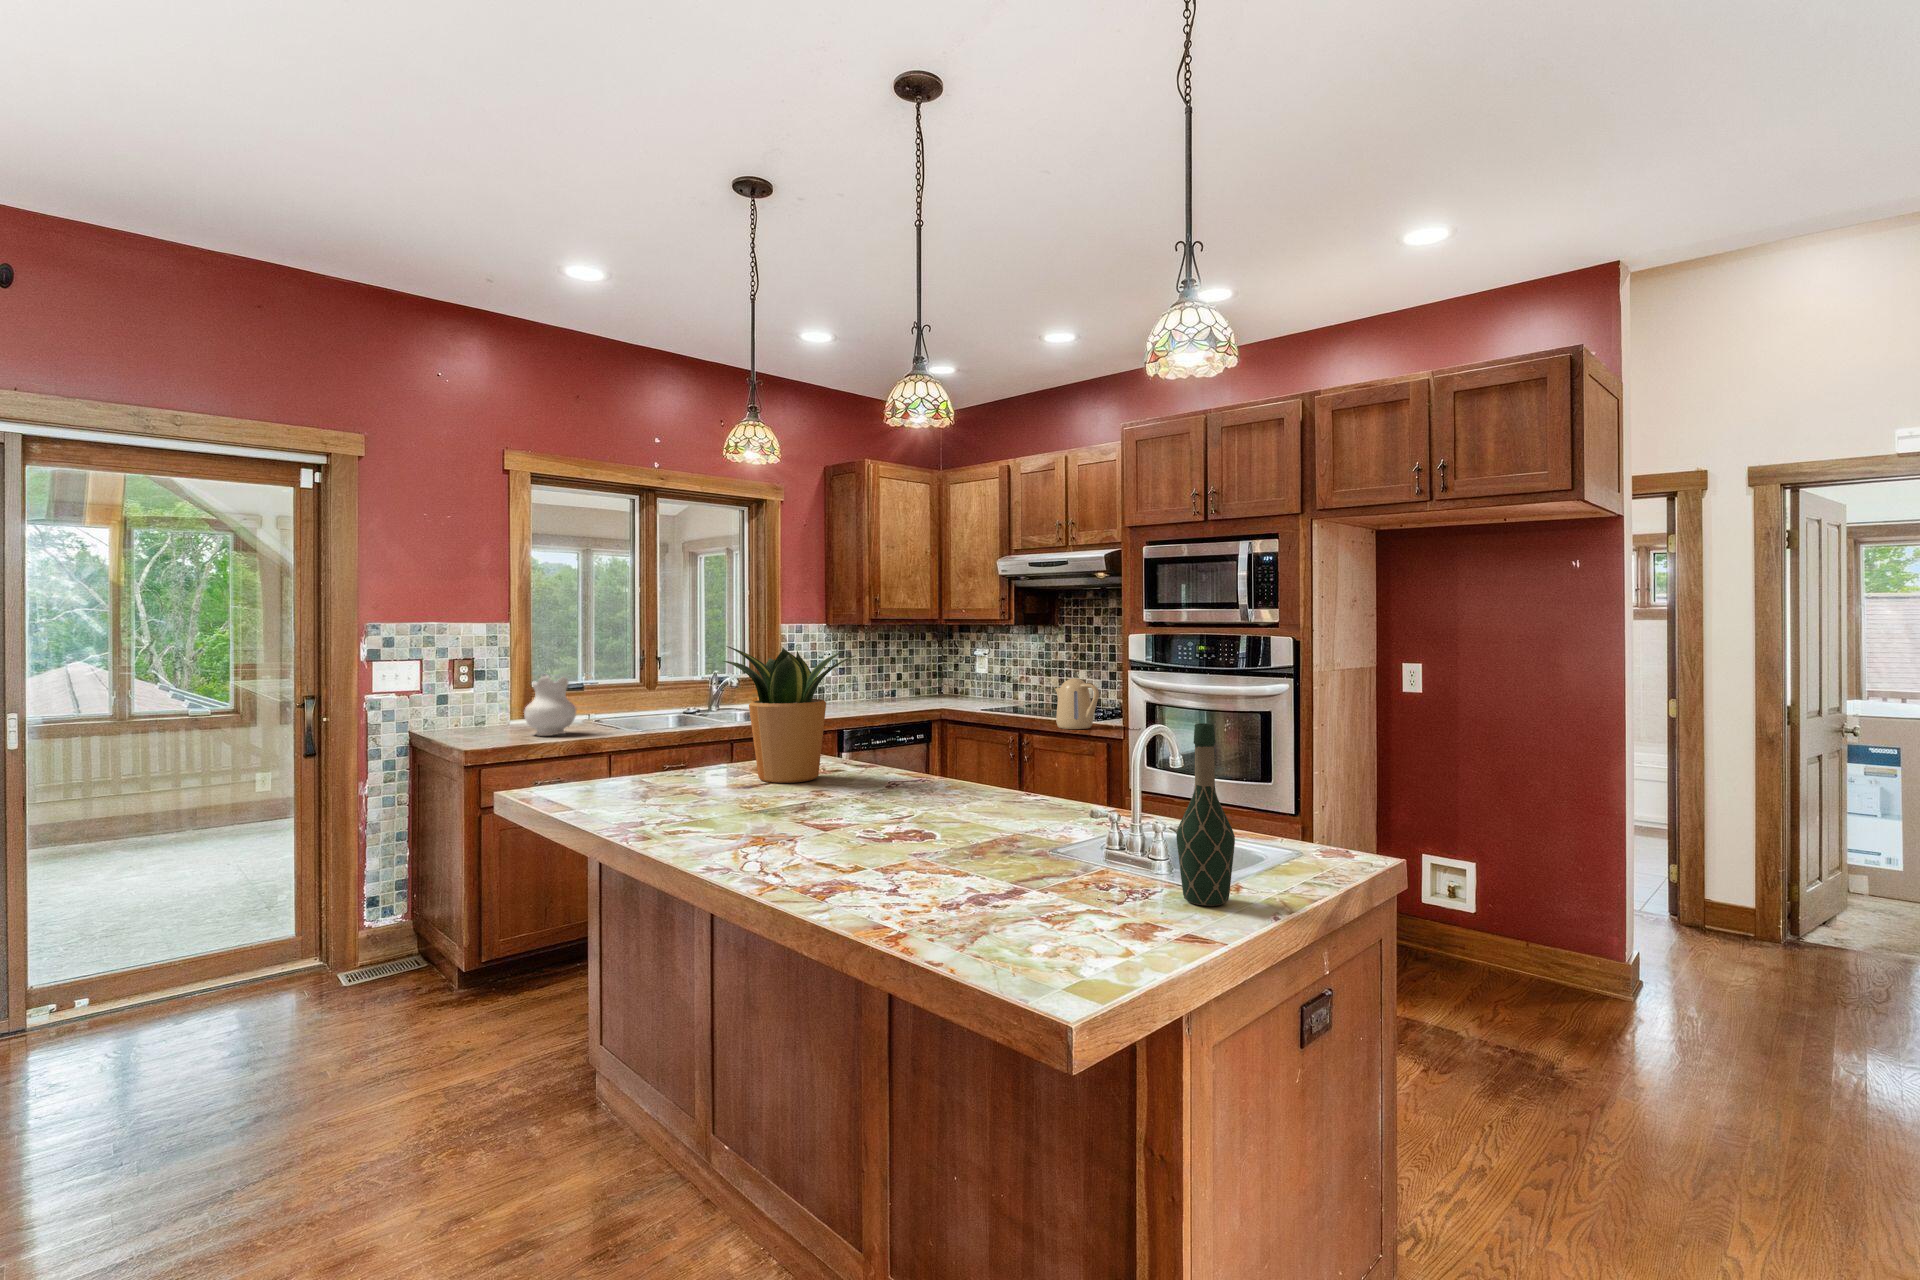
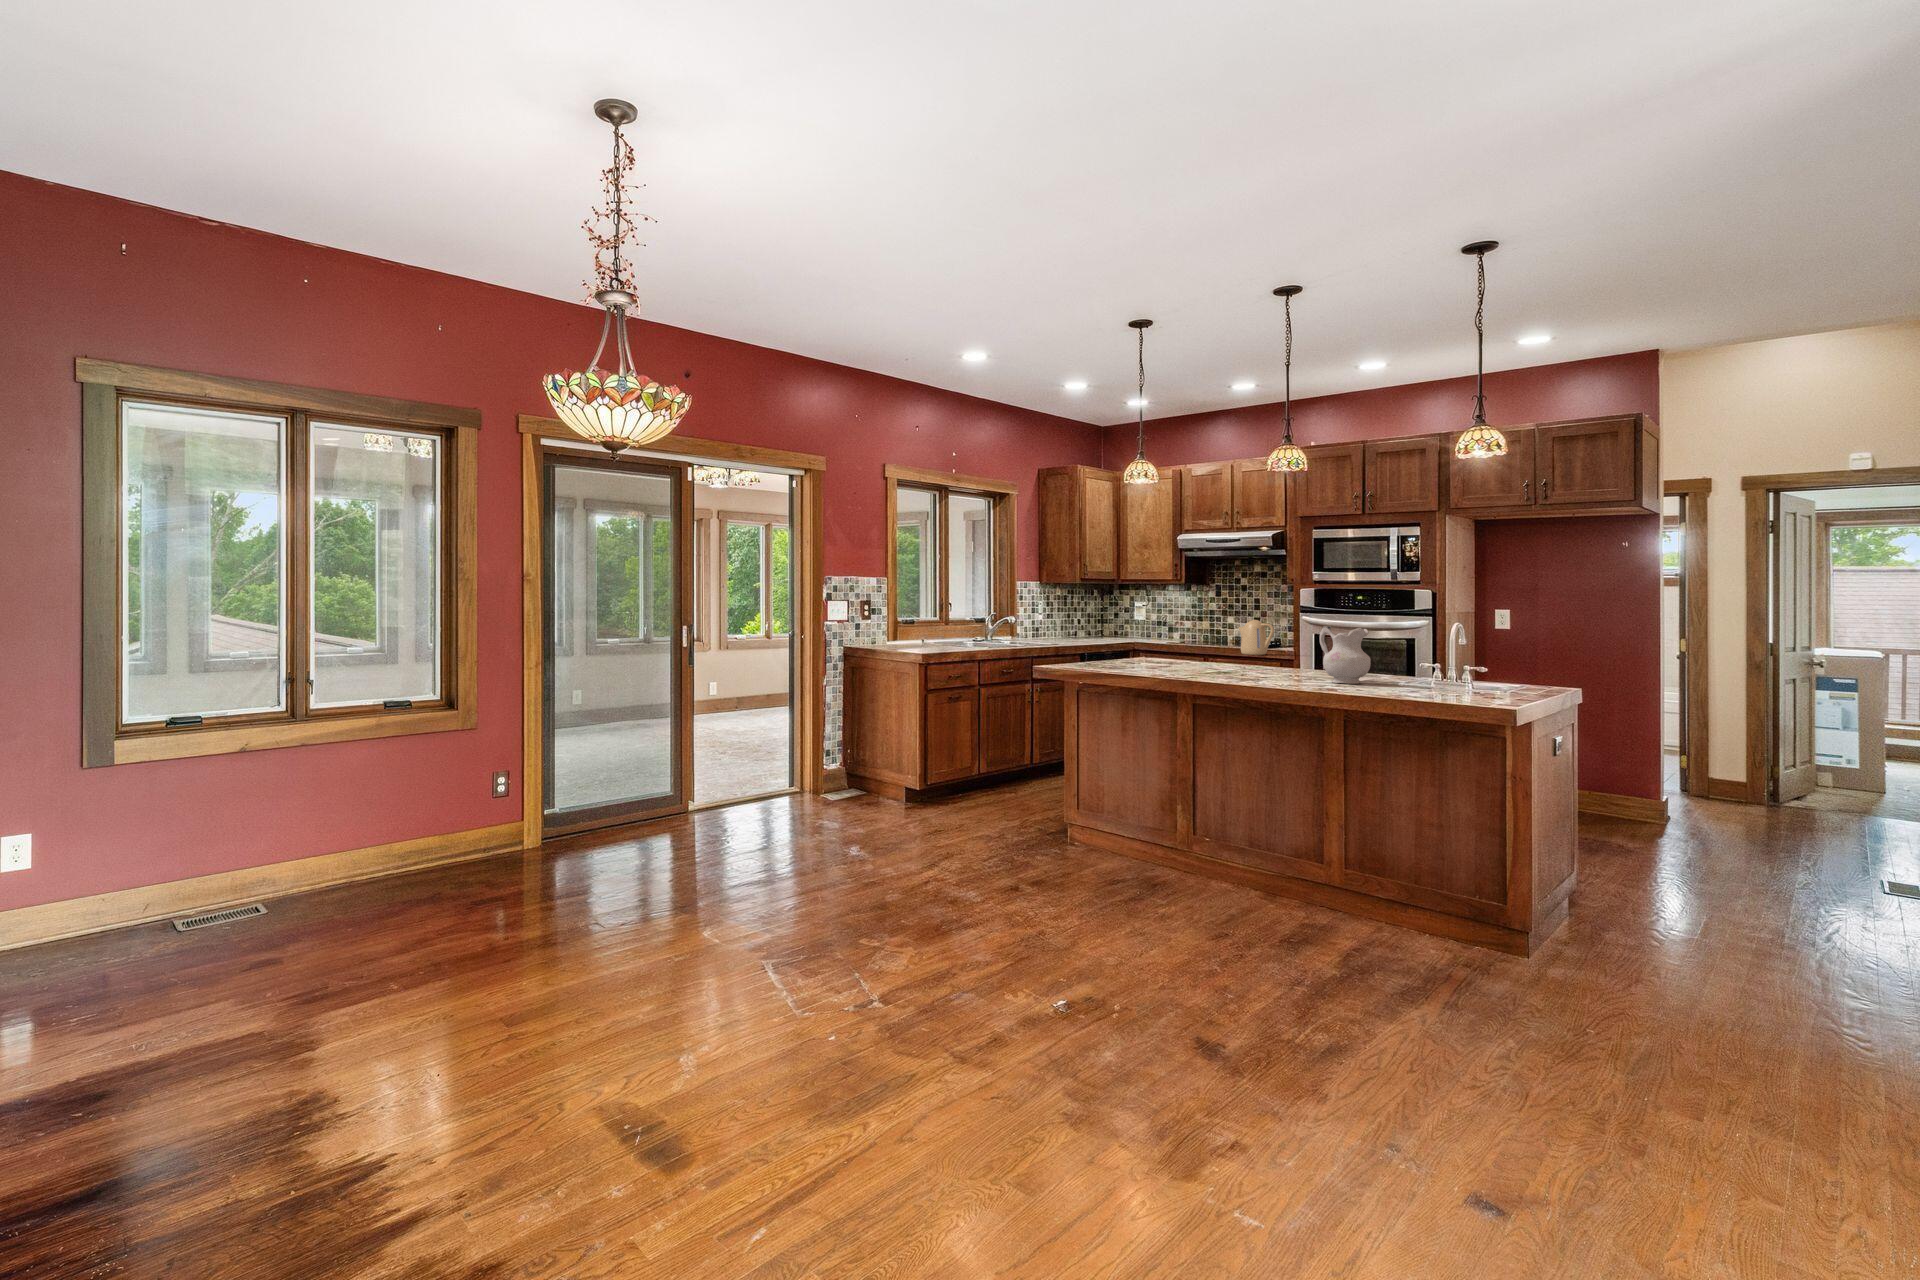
potted plant: present [723,646,856,783] -> none [1140,588,1221,670]
ceramic pitcher: present [524,674,576,736] -> present [1320,626,1371,684]
wine bottle: present [1176,723,1235,906] -> none [1502,619,1531,699]

